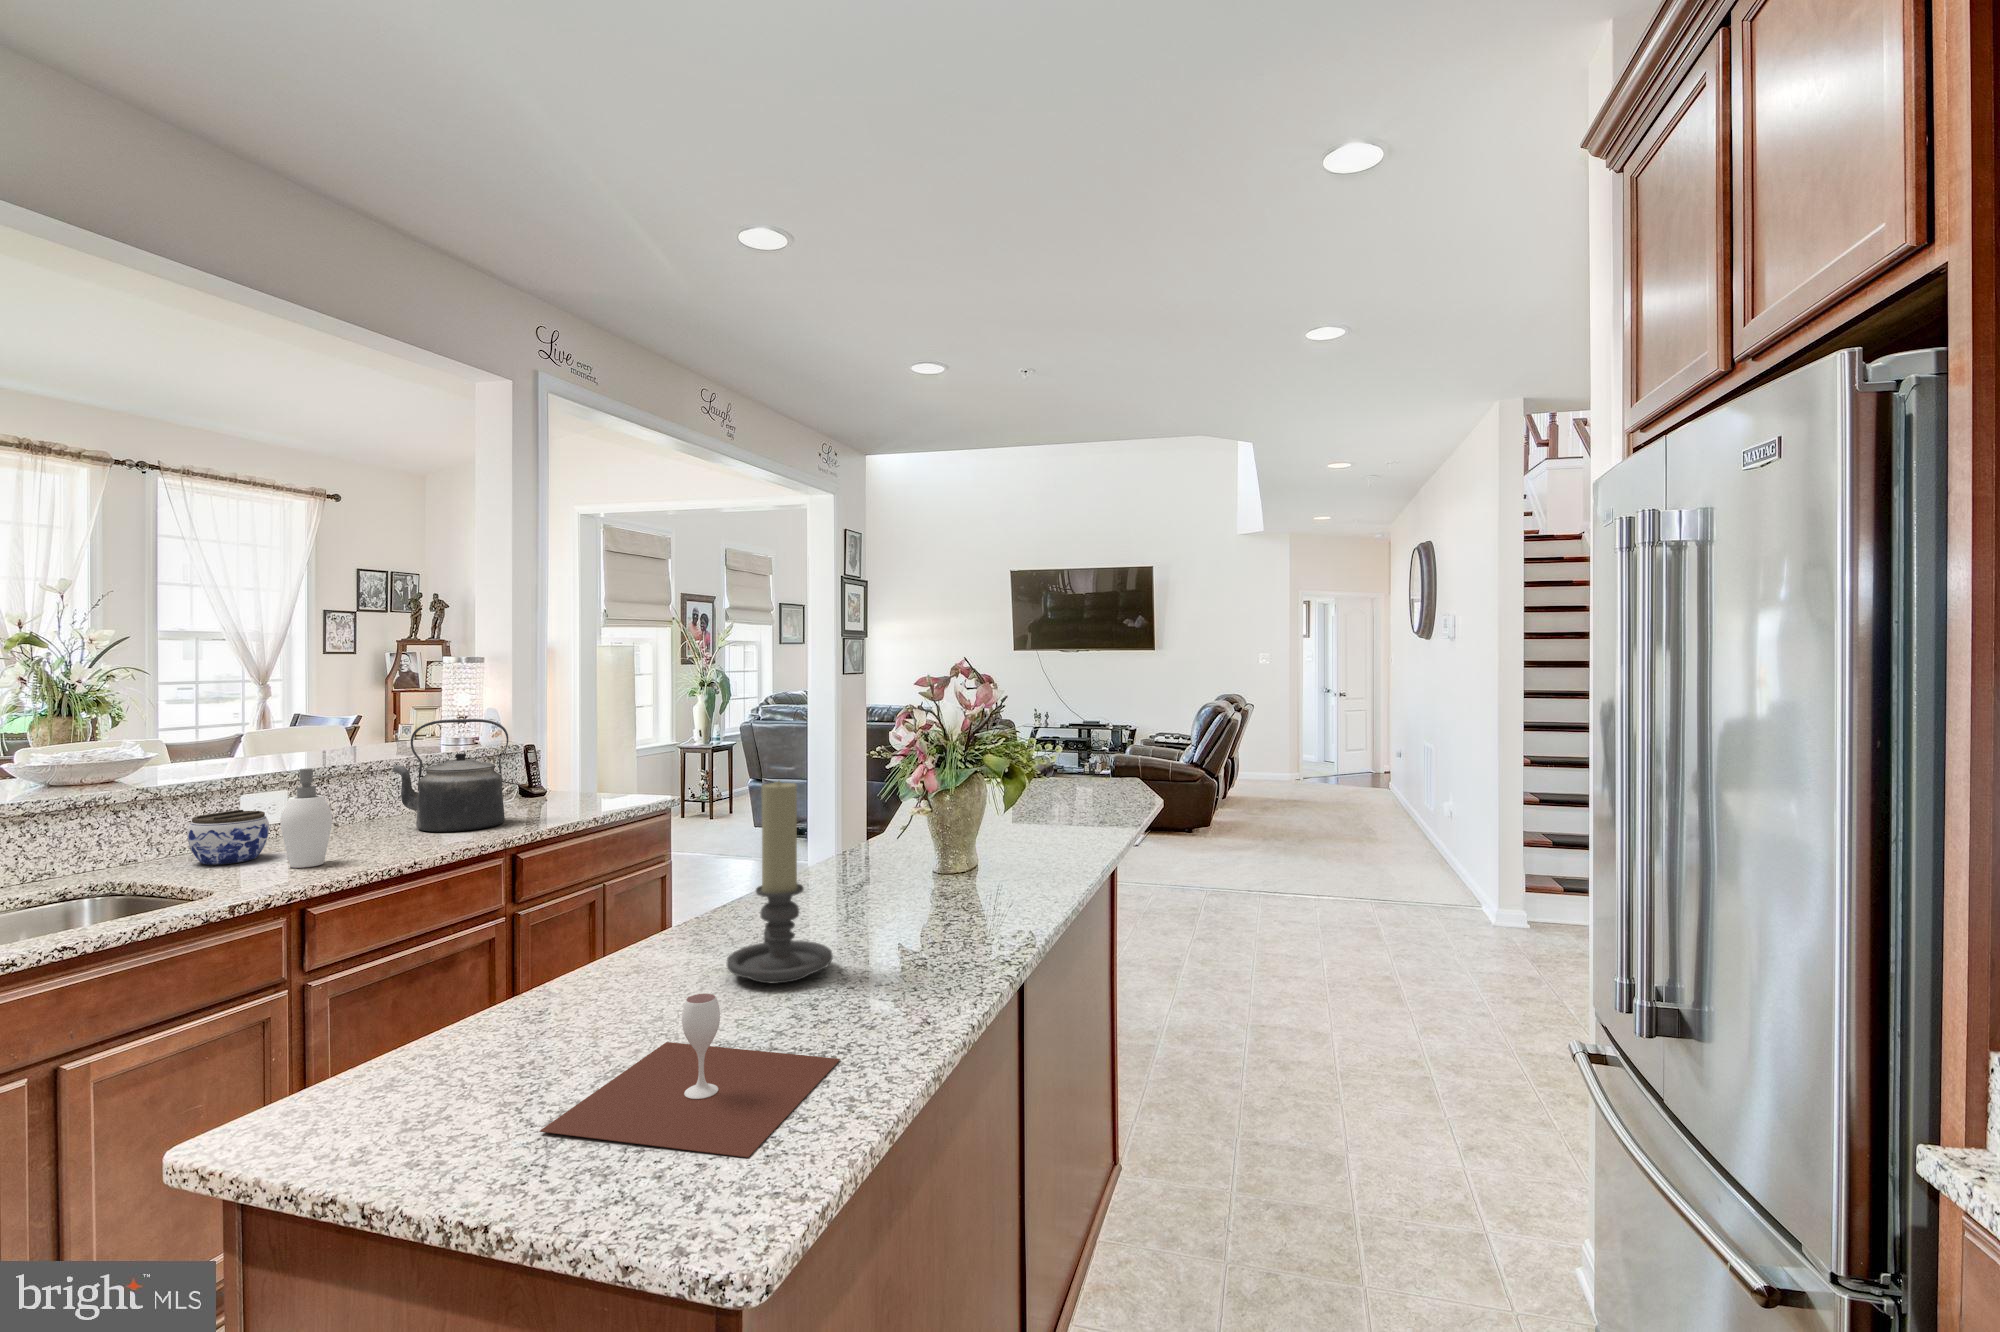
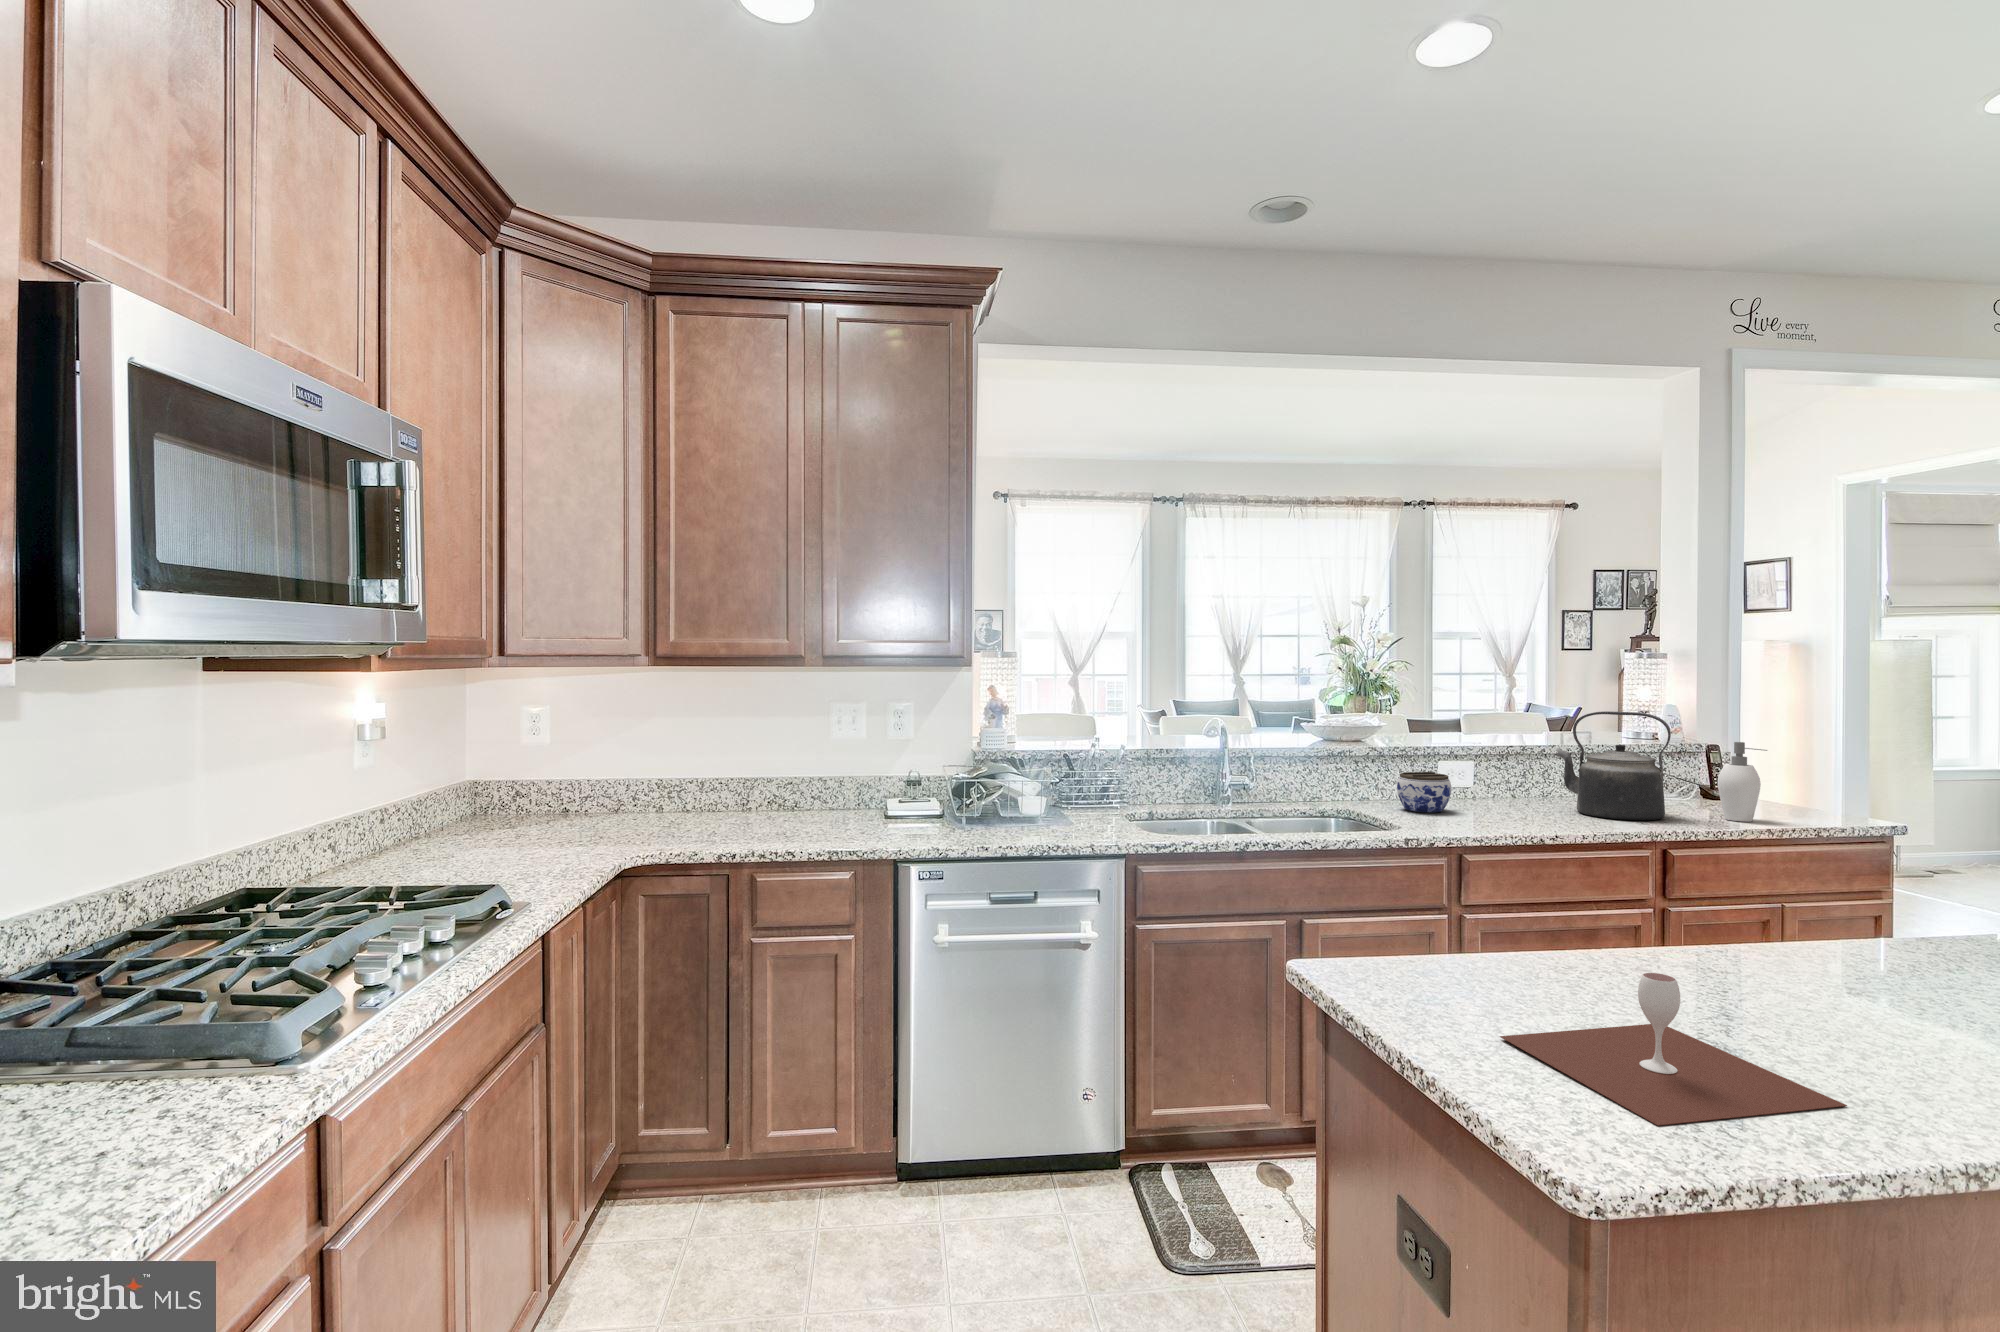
soap dispenser: present [280,768,336,868] -> present [1718,742,1767,822]
candle holder: present [727,781,833,984] -> none [1779,792,1939,1029]

